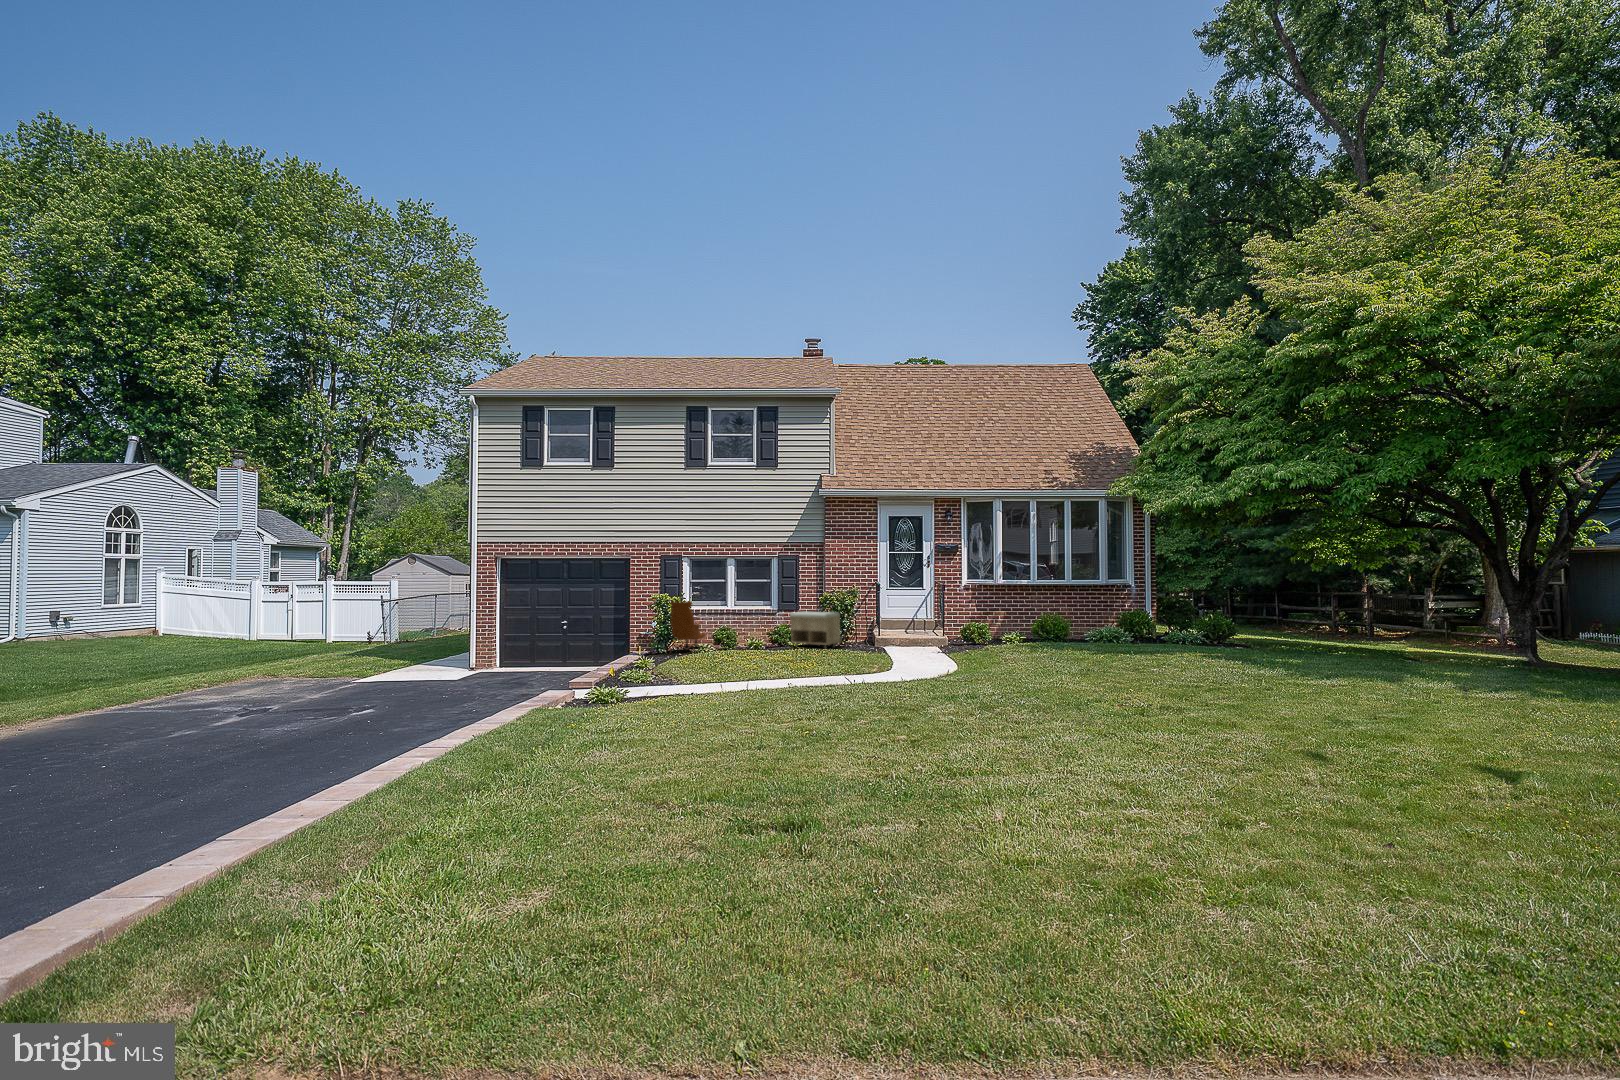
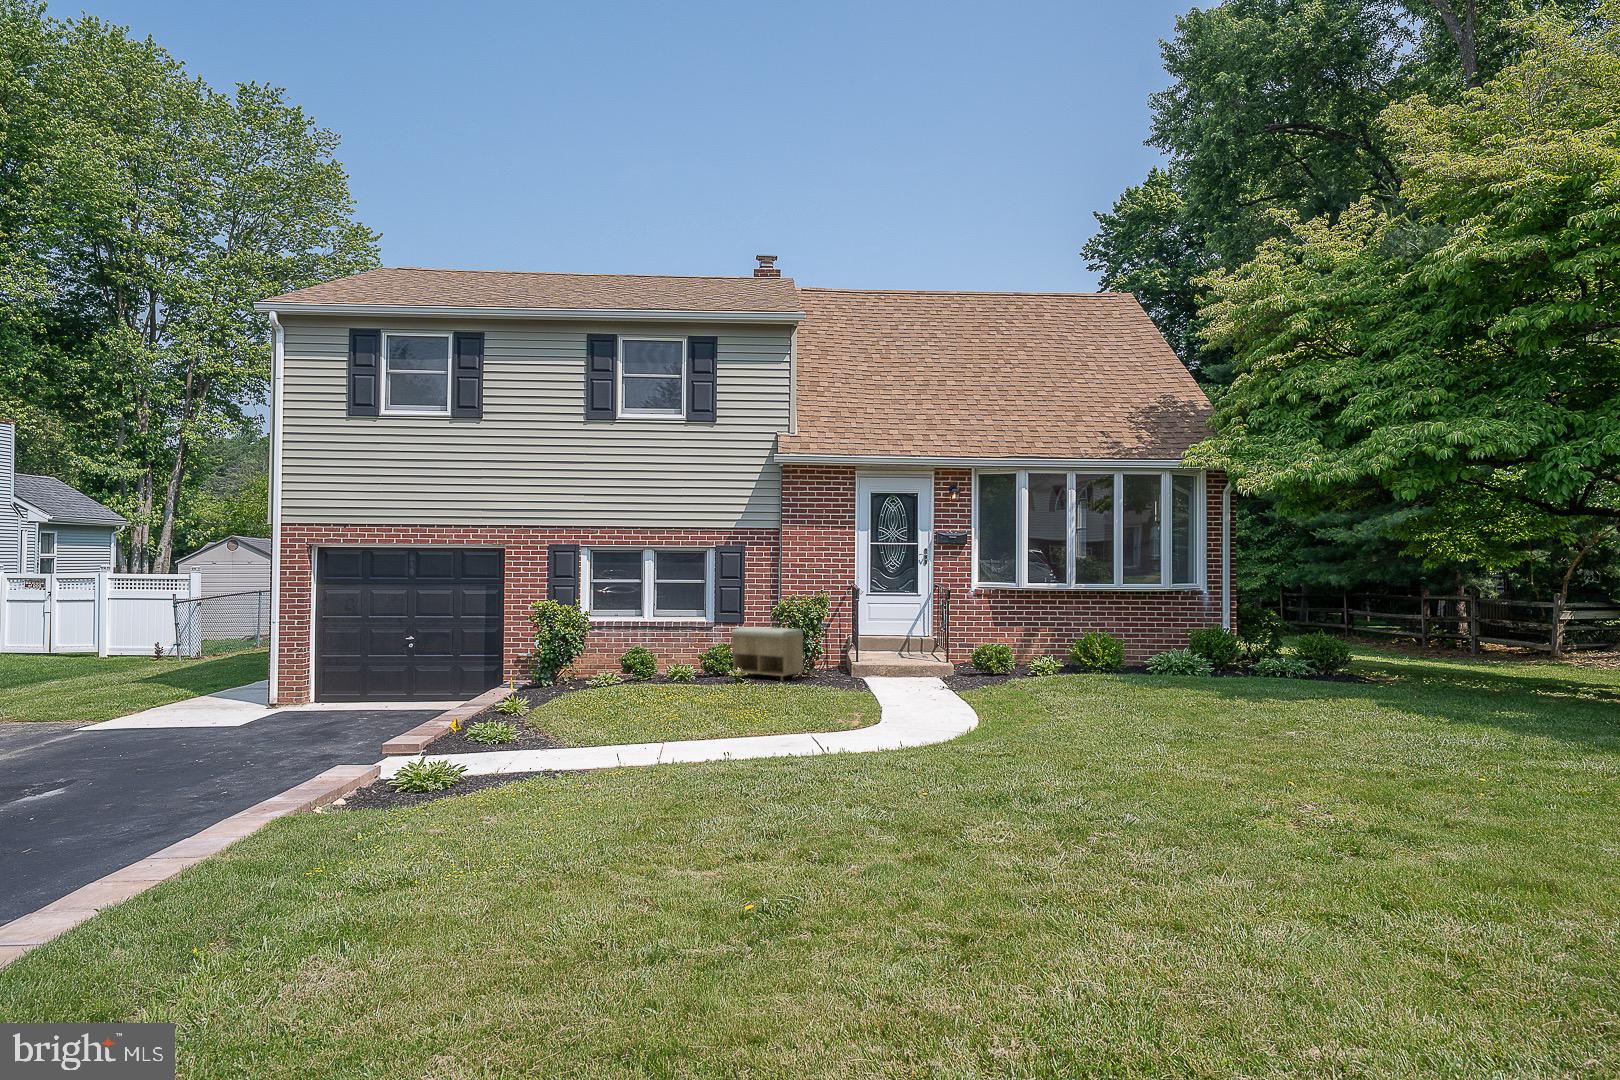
lounge chair: present [670,601,706,650] -> none [555,613,612,688]

